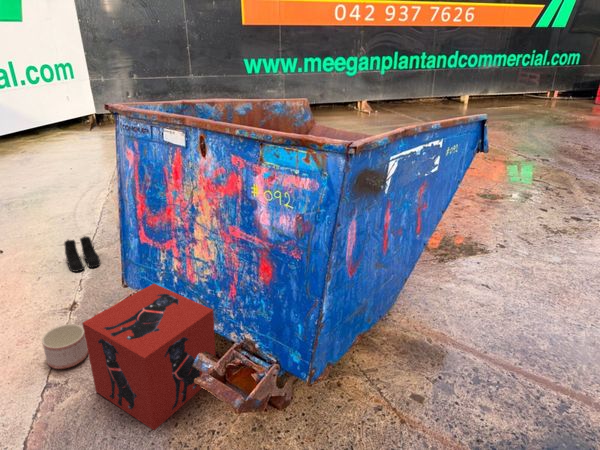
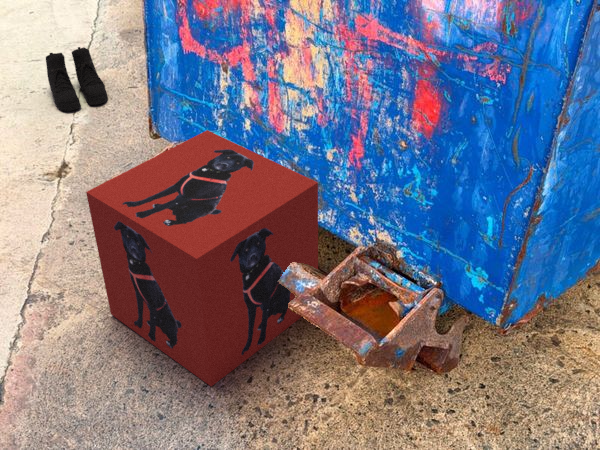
planter: present [42,324,88,369] -> none [19,197,95,272]

